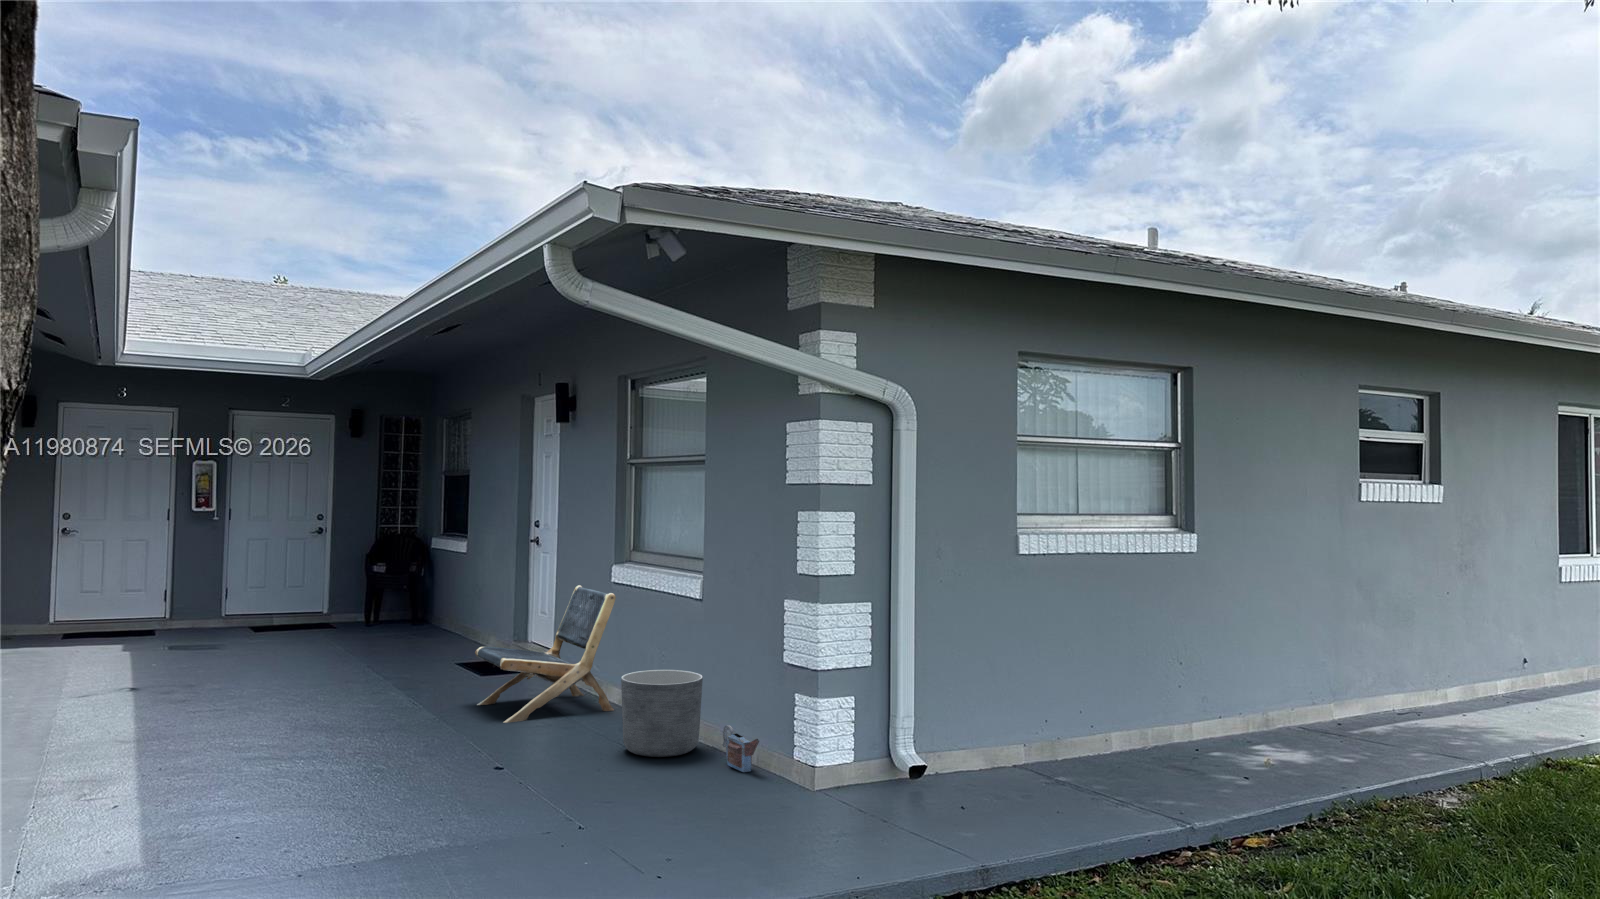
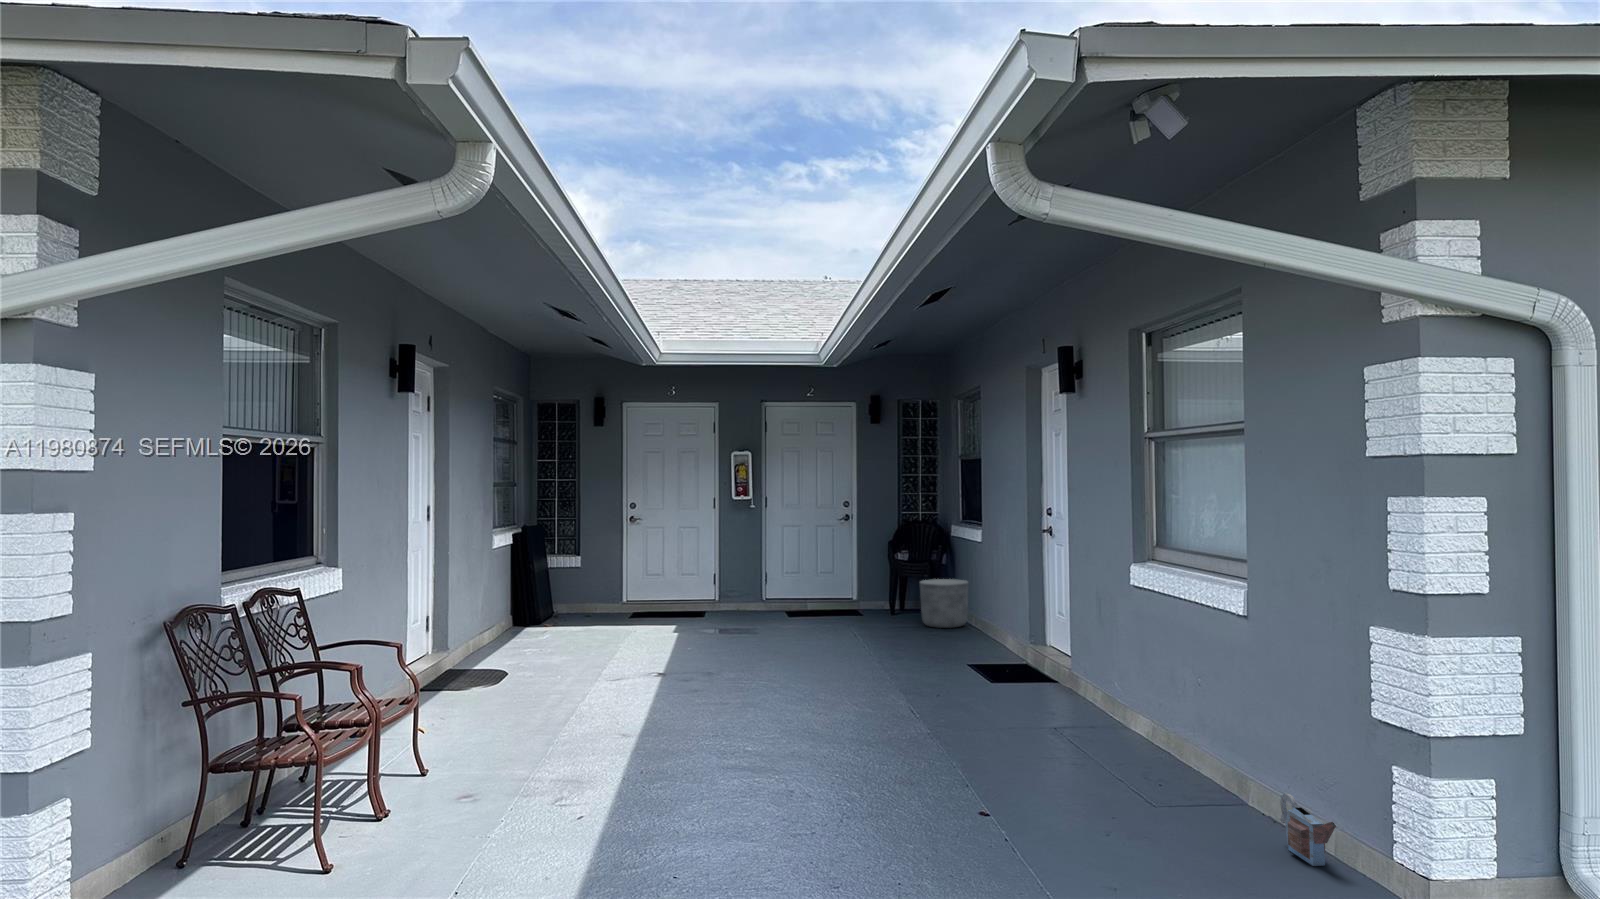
lounge chair: present [475,585,616,723] -> none [972,586,1139,749]
planter: present [621,670,703,757] -> present [920,579,968,628]

